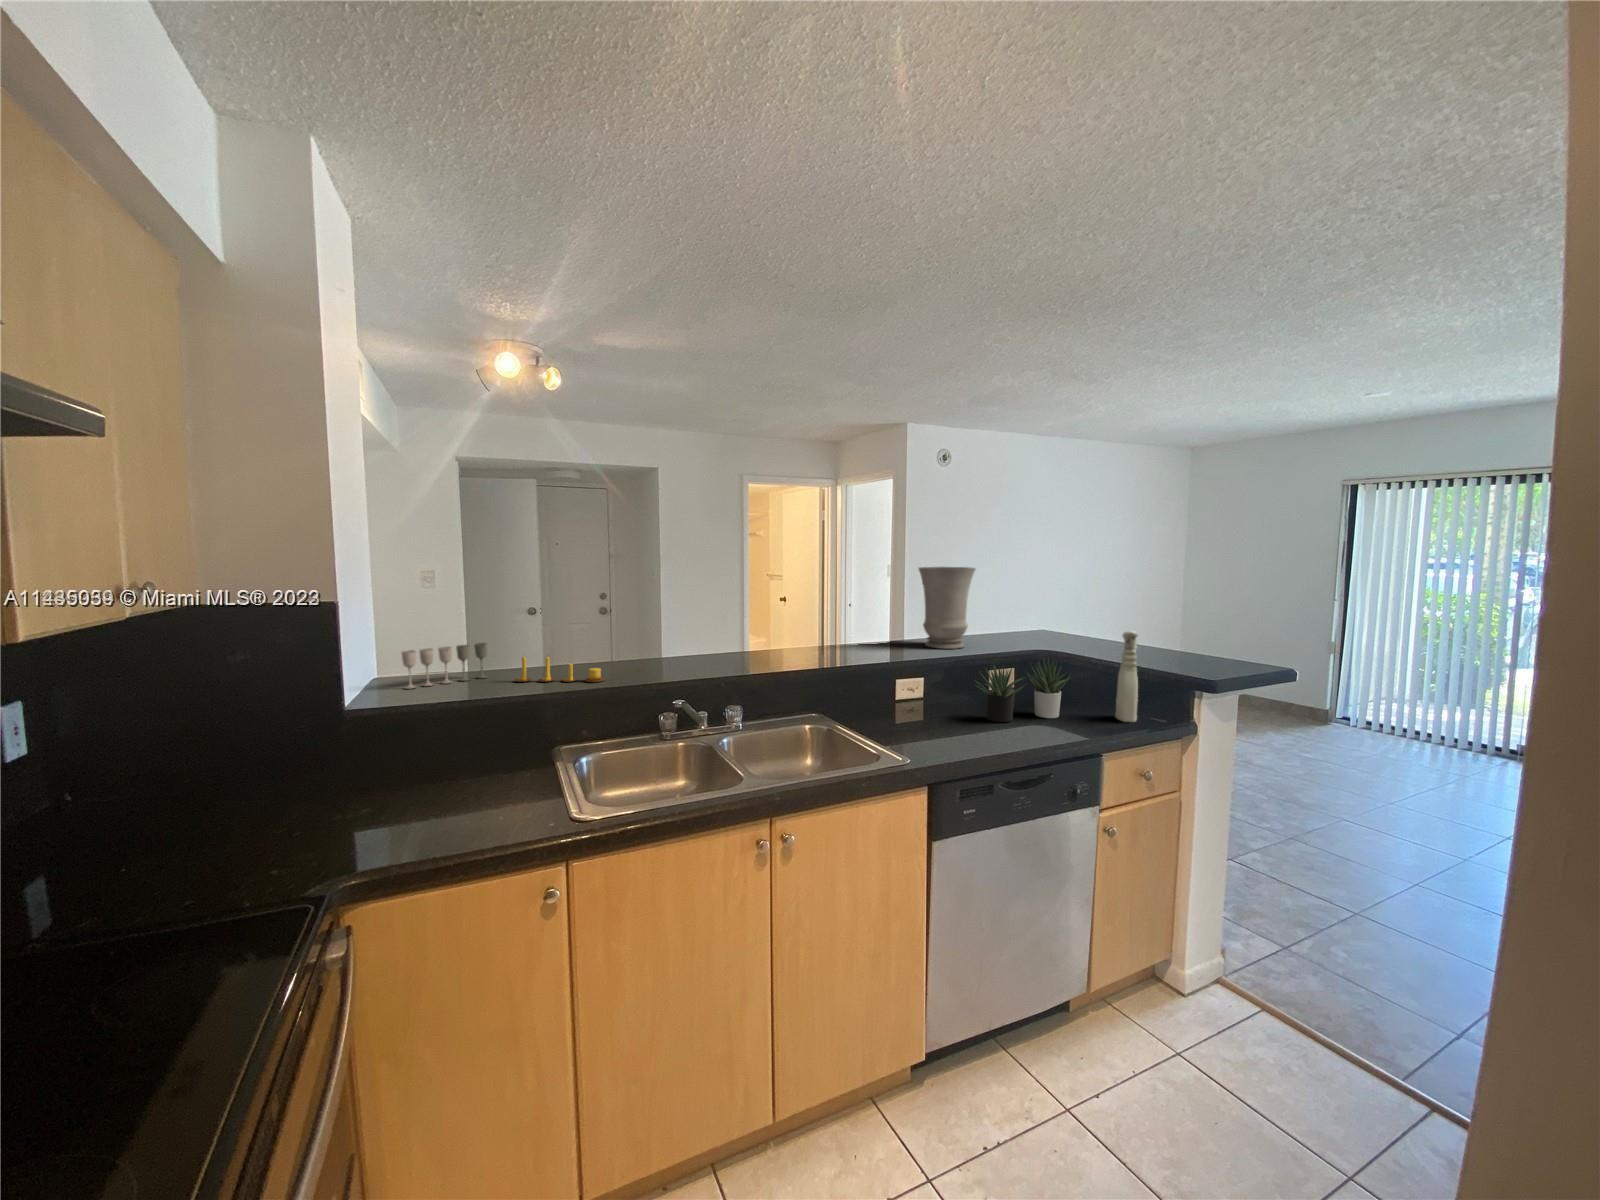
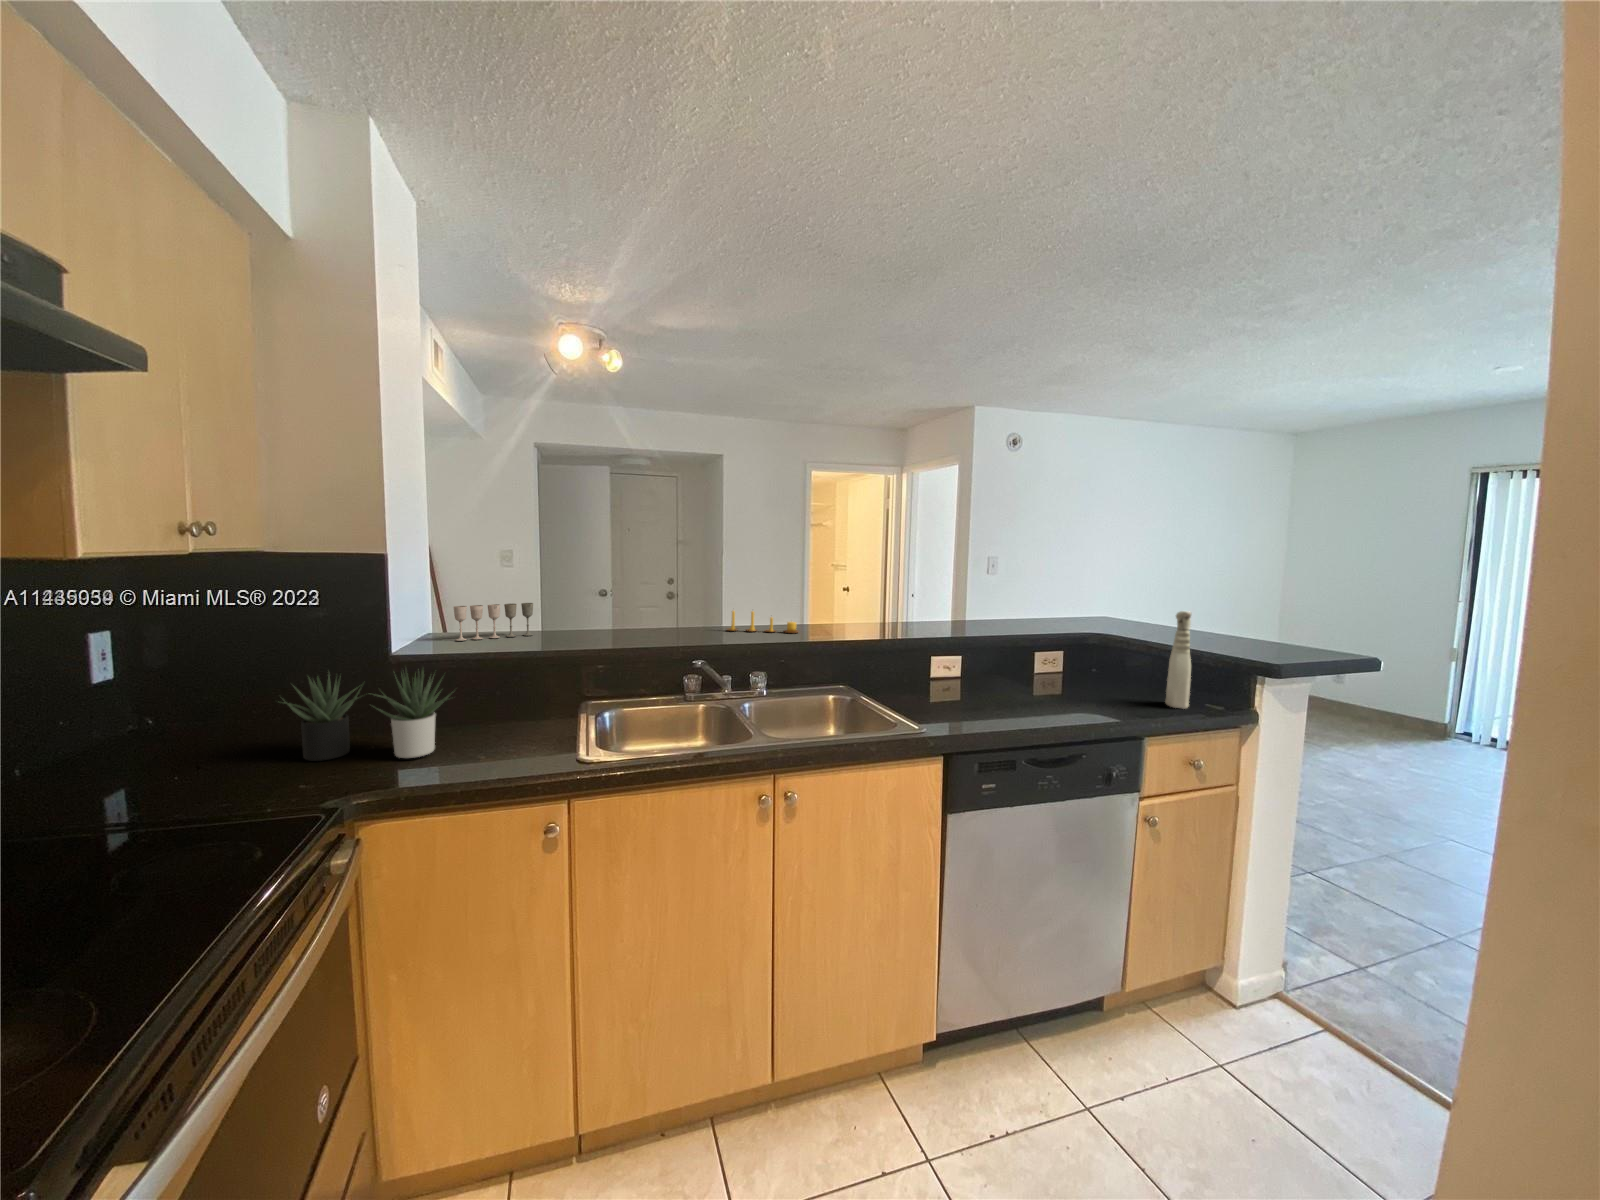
vase: present [919,567,975,649] -> none [962,545,1022,628]
candle: present [515,656,605,682] -> present [727,611,798,633]
succulent plant: present [975,659,1070,722] -> present [284,669,452,761]

